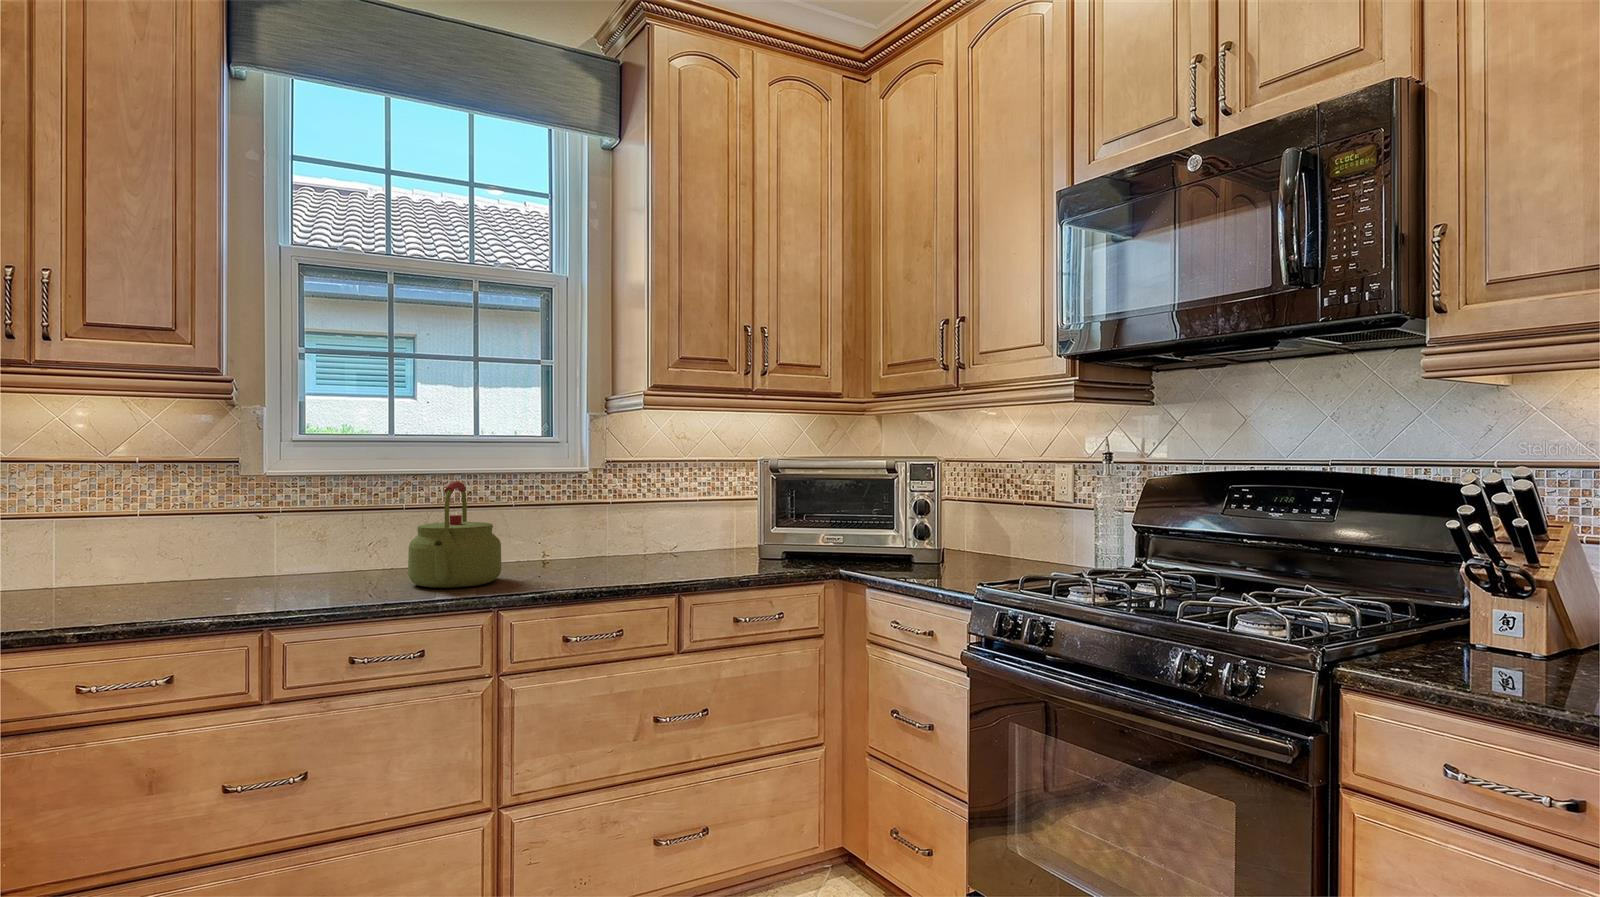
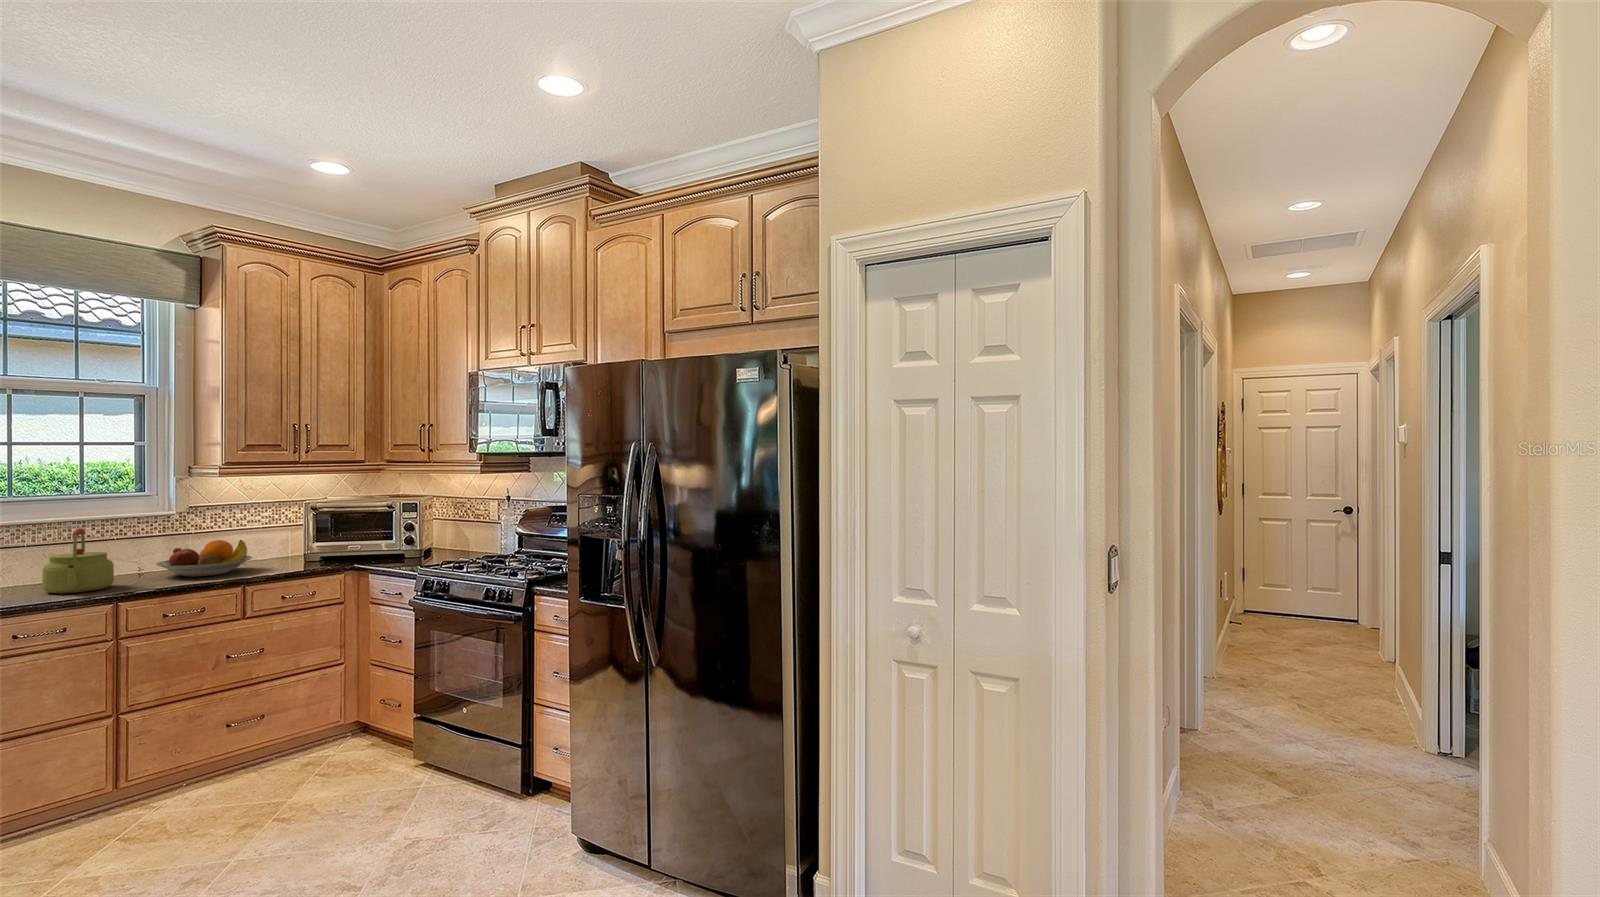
fruit bowl: none [559,514,689,572] -> present [156,540,252,577]

